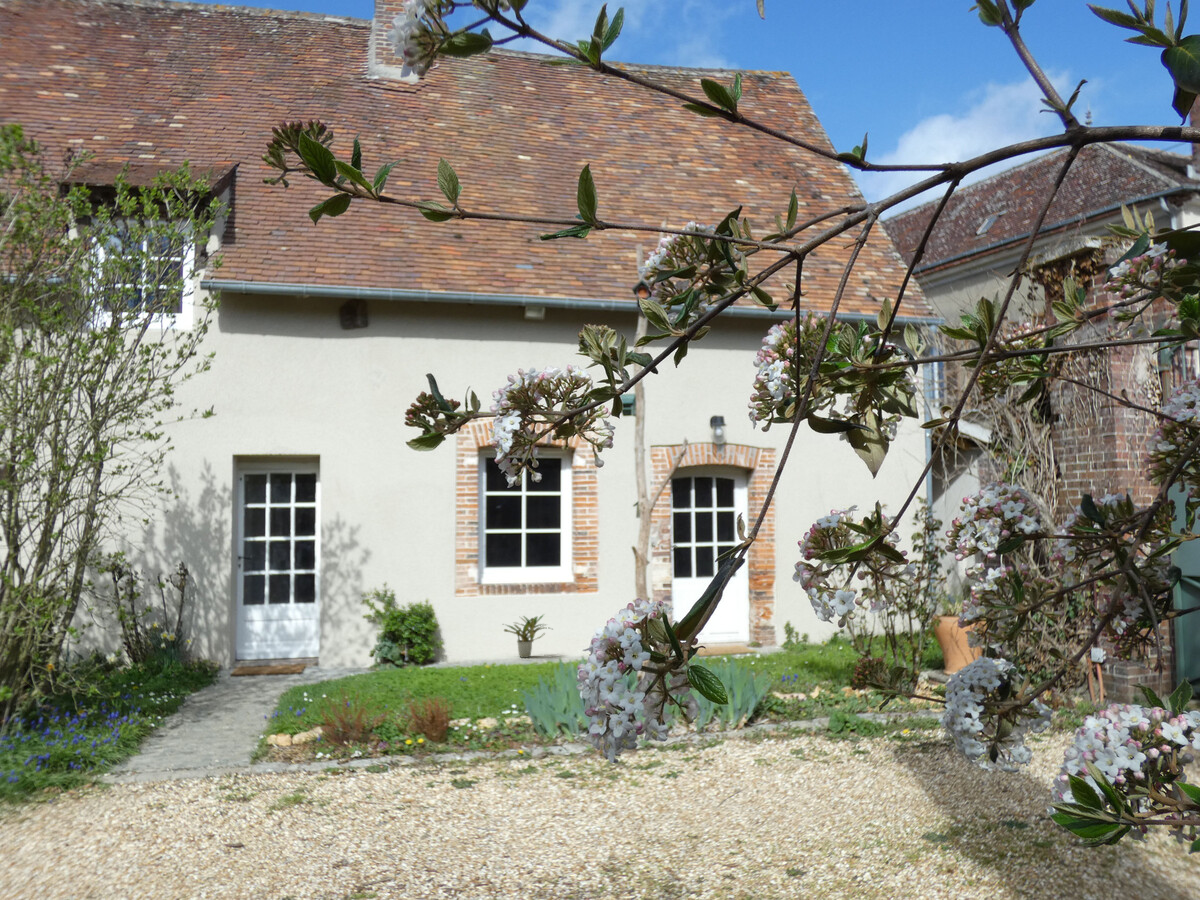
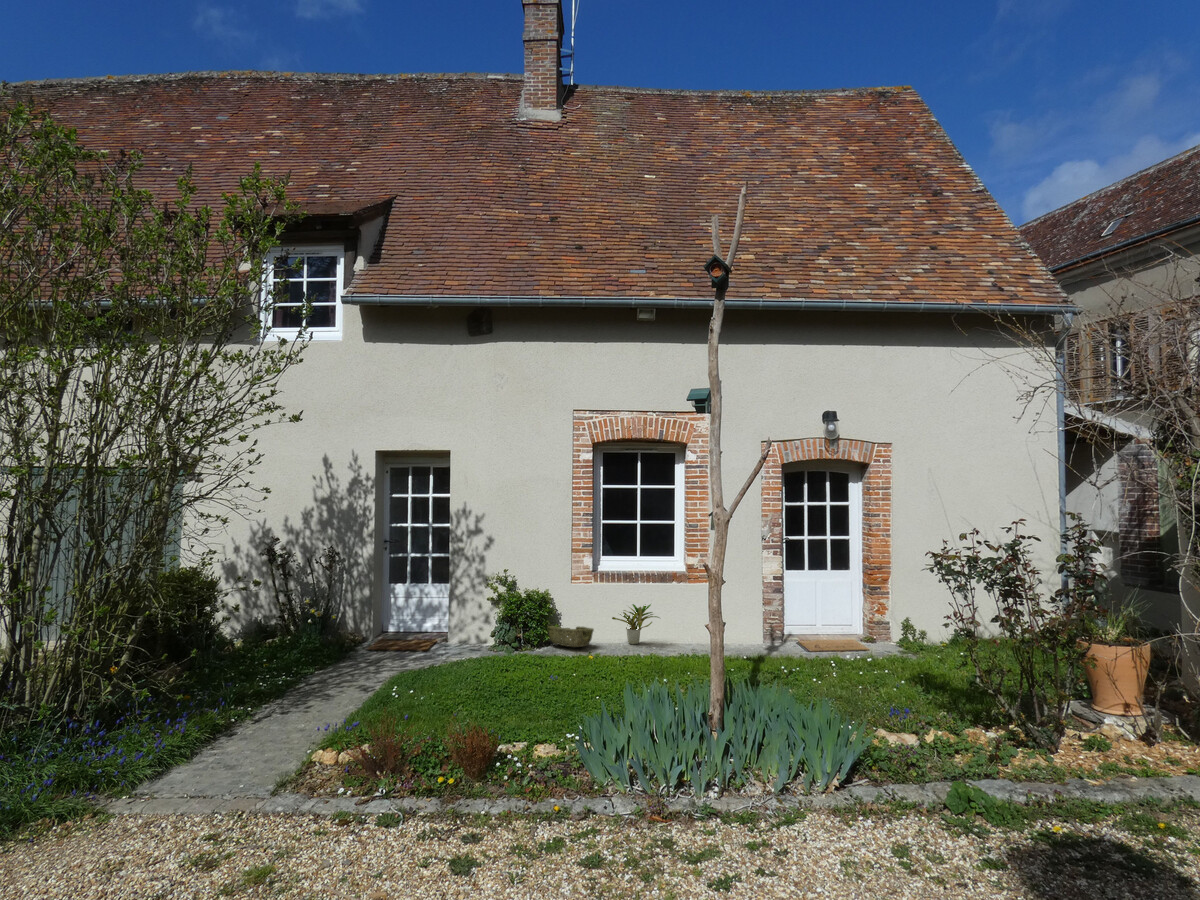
woven basket: none [434,641,485,663] -> present [548,625,594,647]

